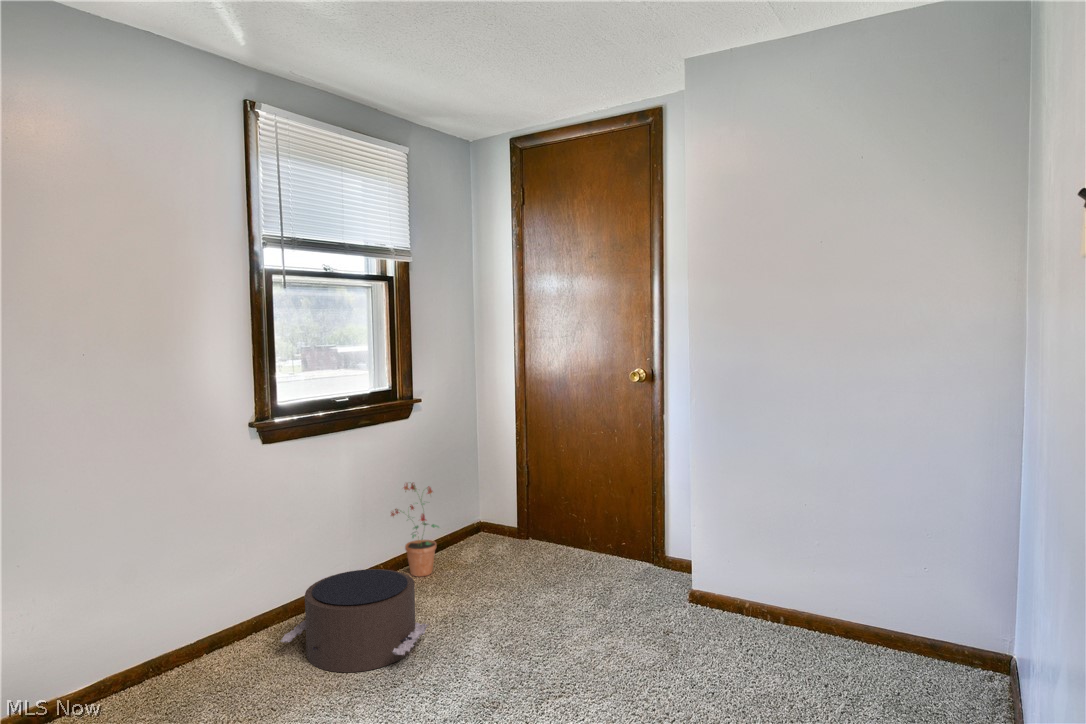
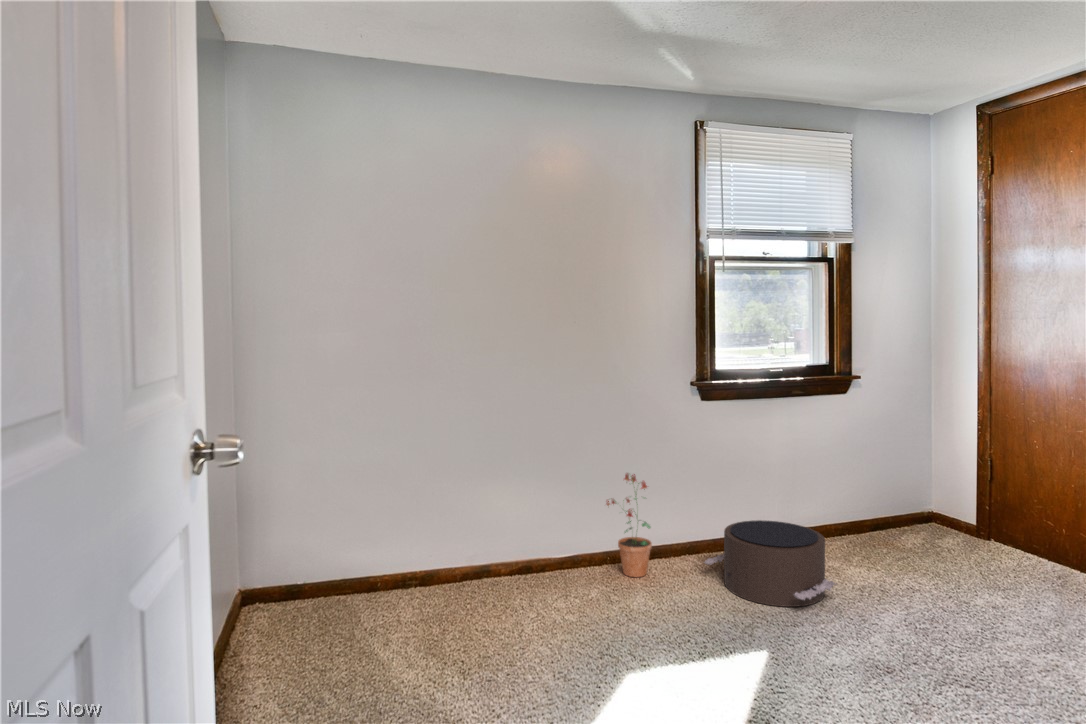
potted plant: present [391,483,439,577] -> present [606,473,652,577]

